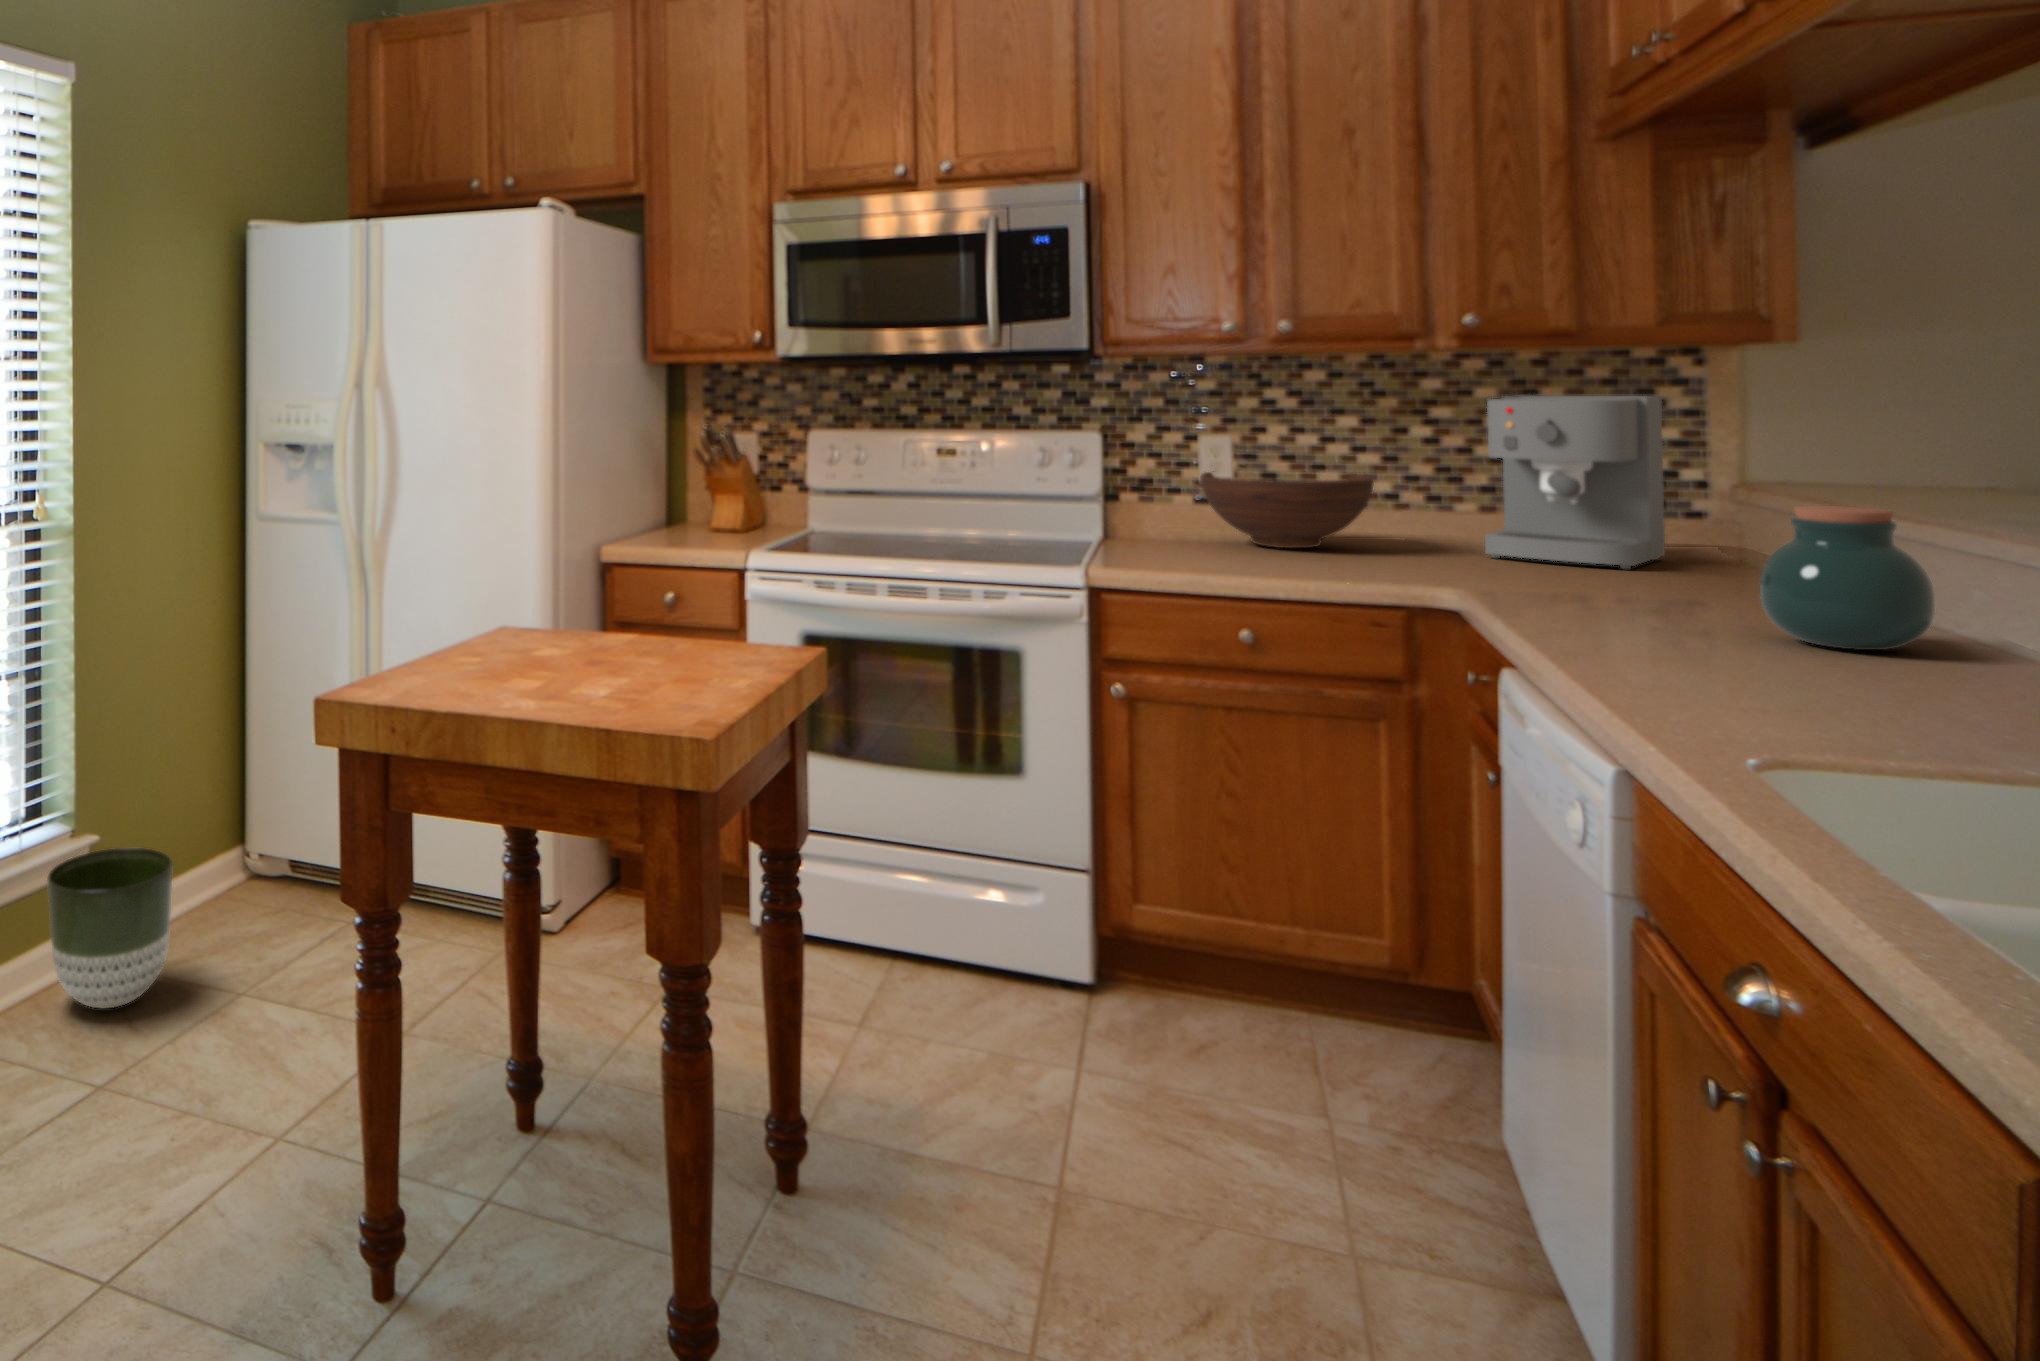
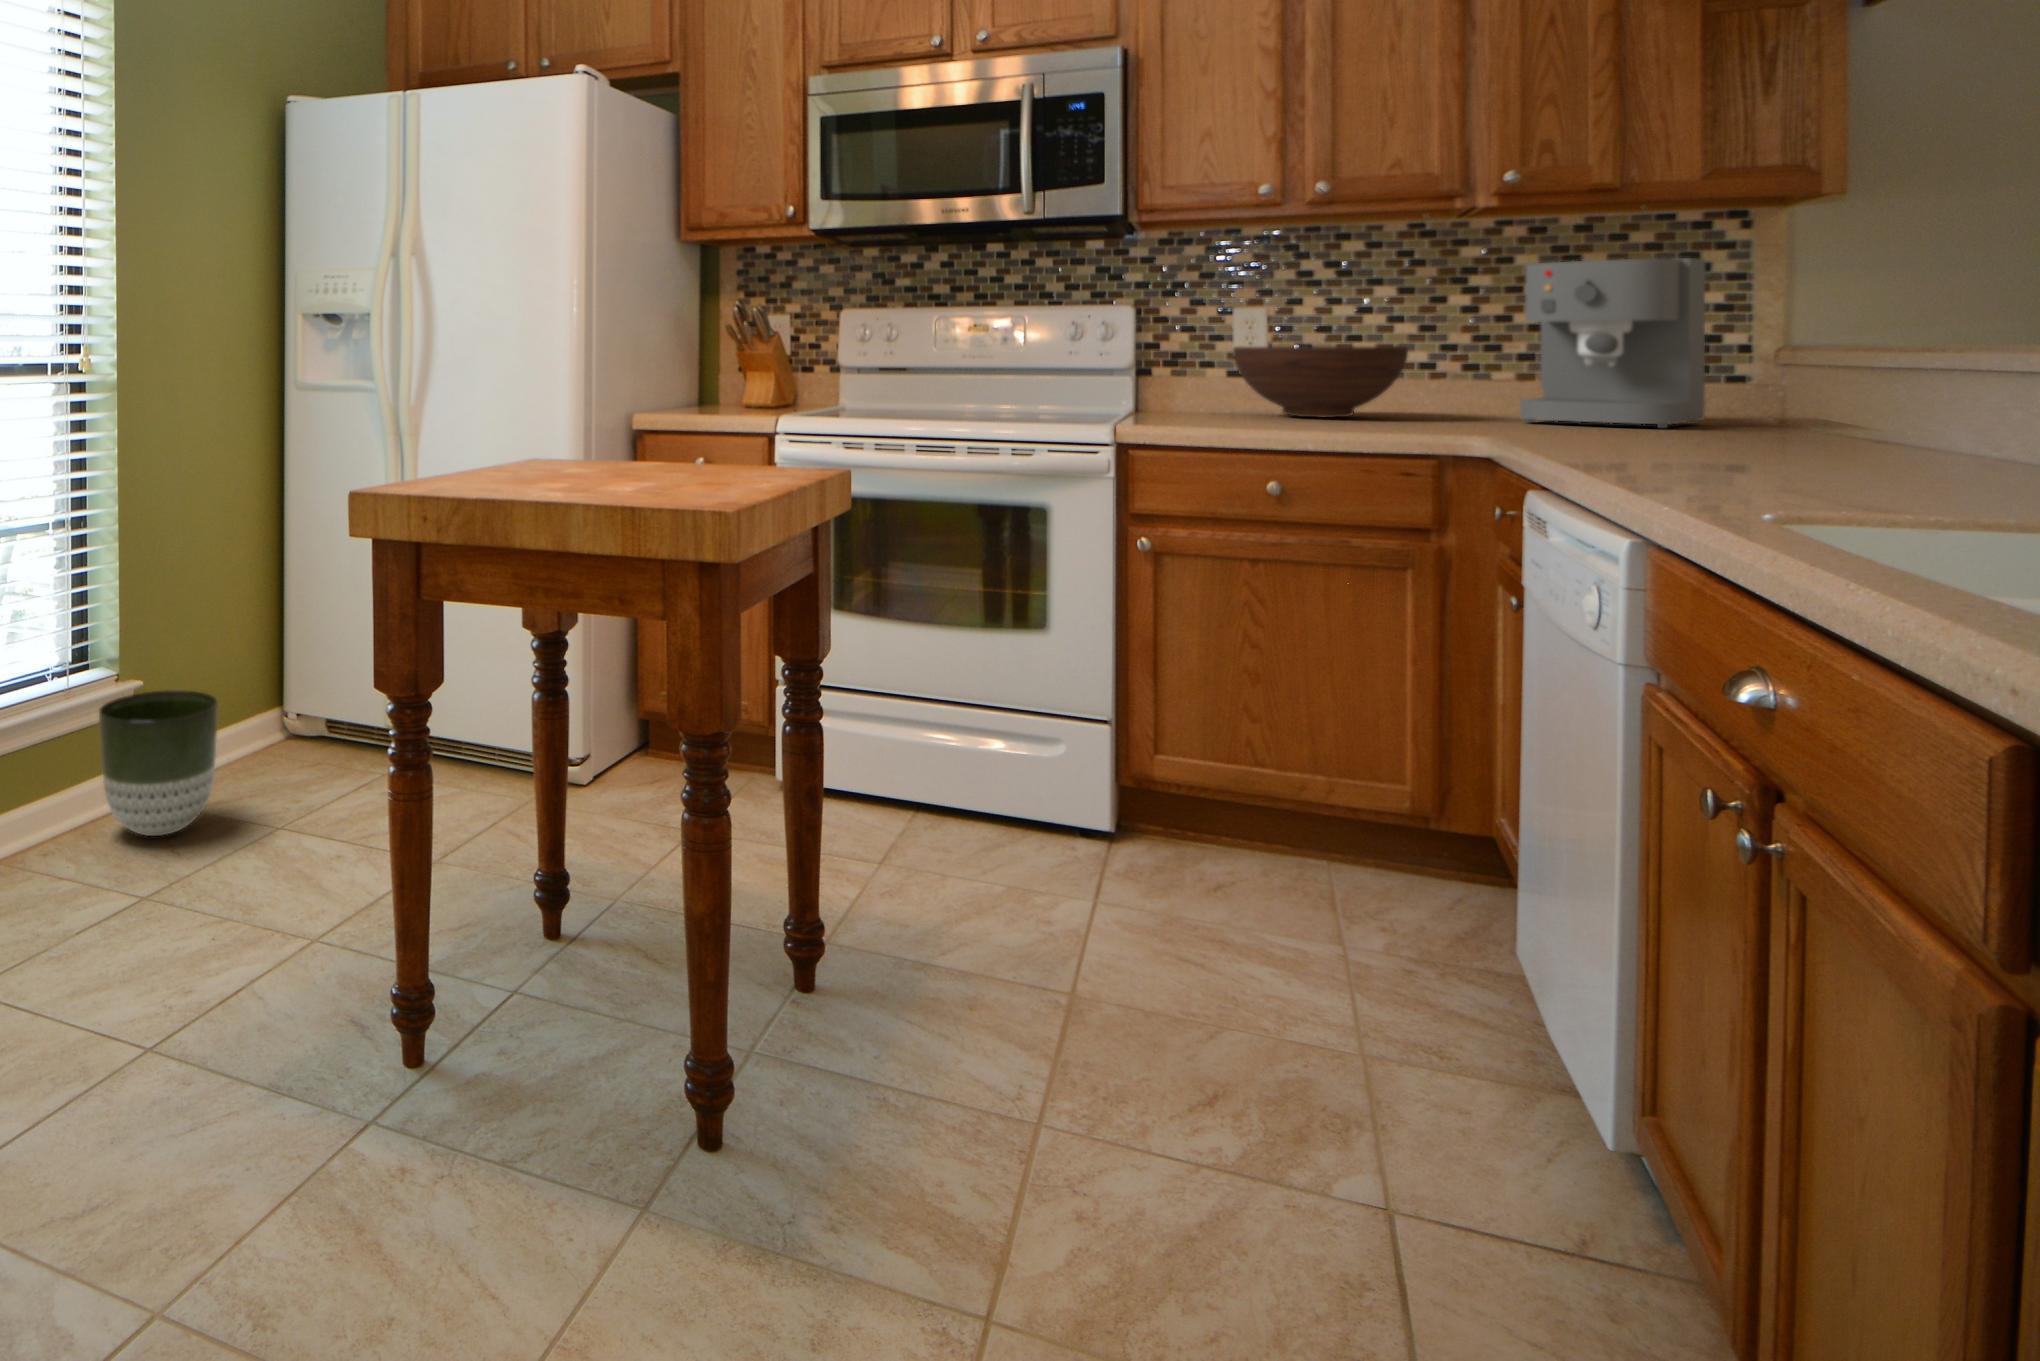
jar: present [1760,506,1935,650] -> none [1795,327,1973,466]

